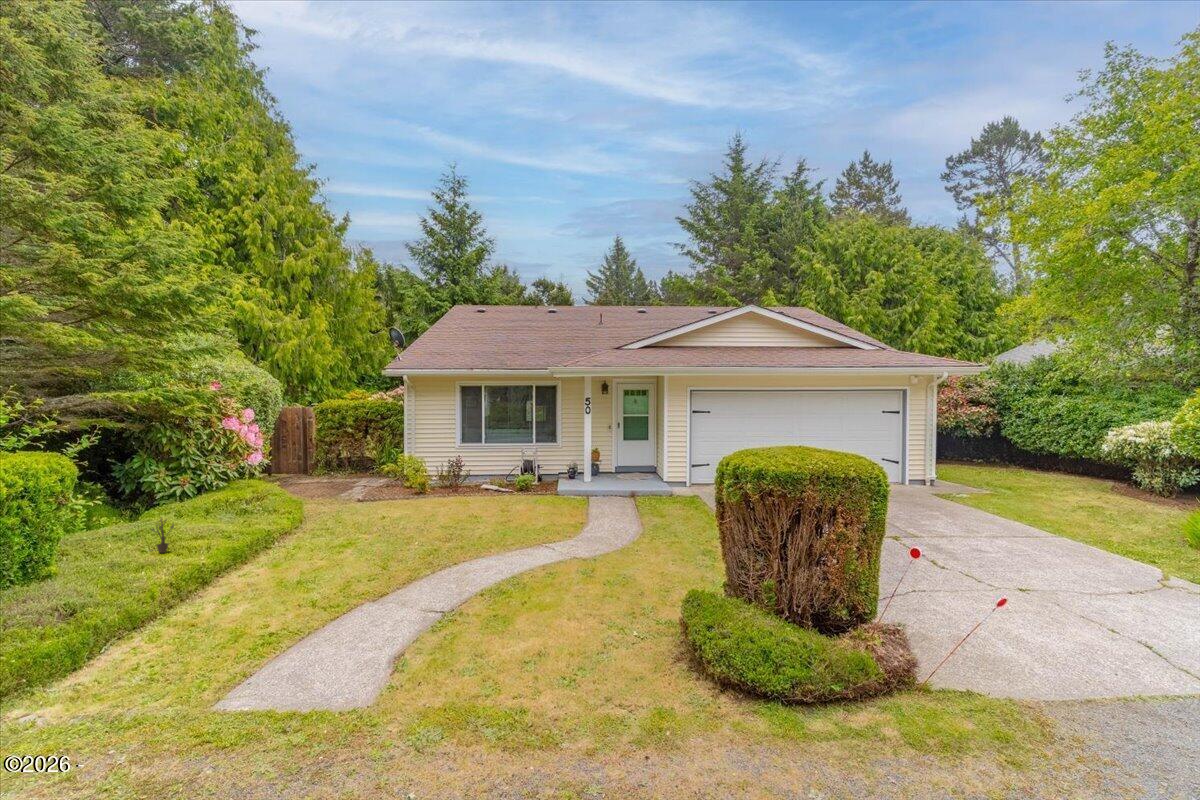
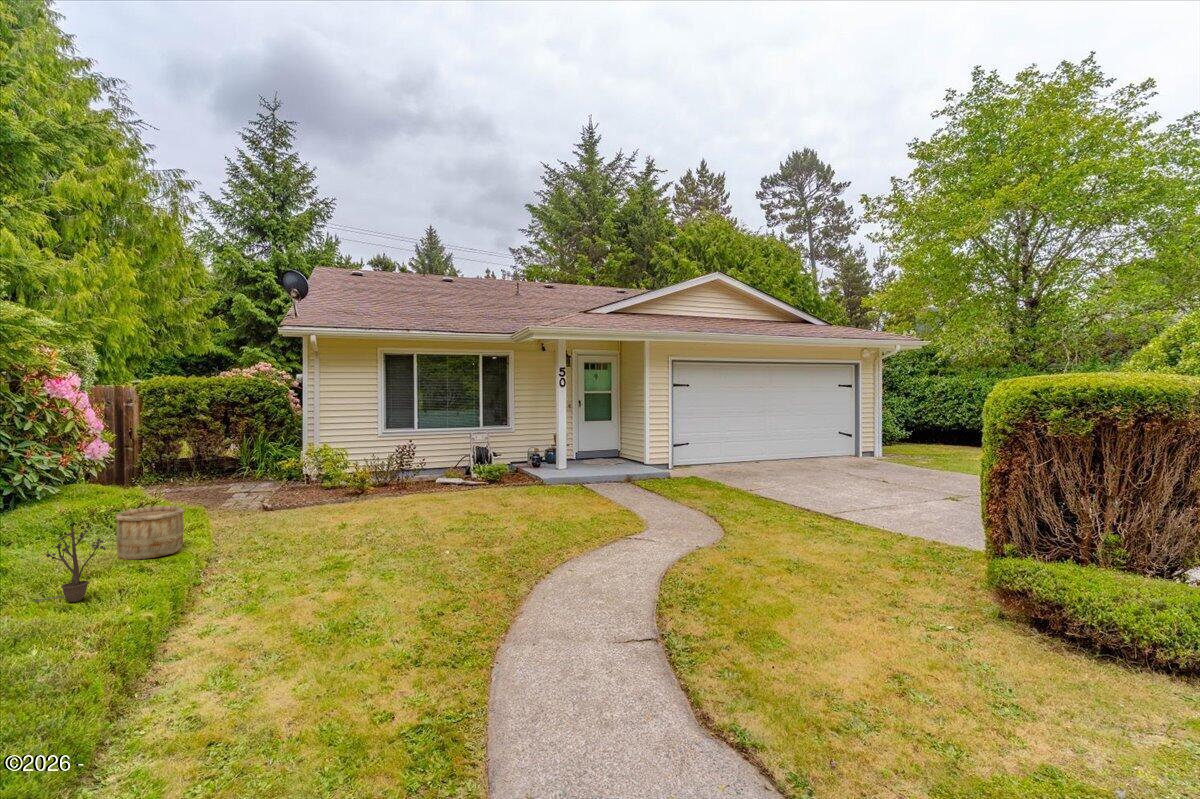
wooden bucket: none [208,503,245,533] -> present [115,506,185,559]

